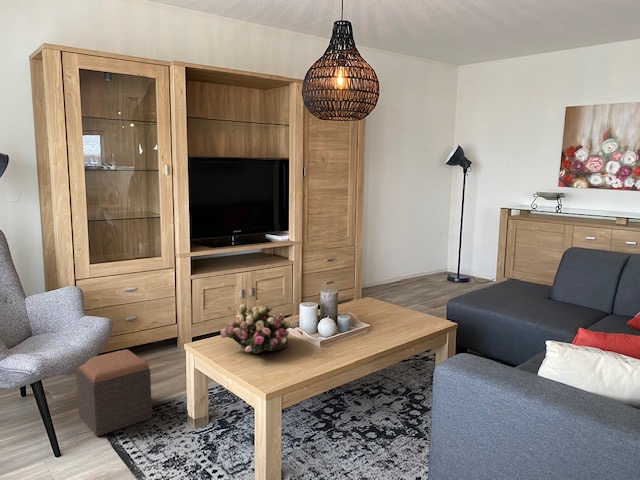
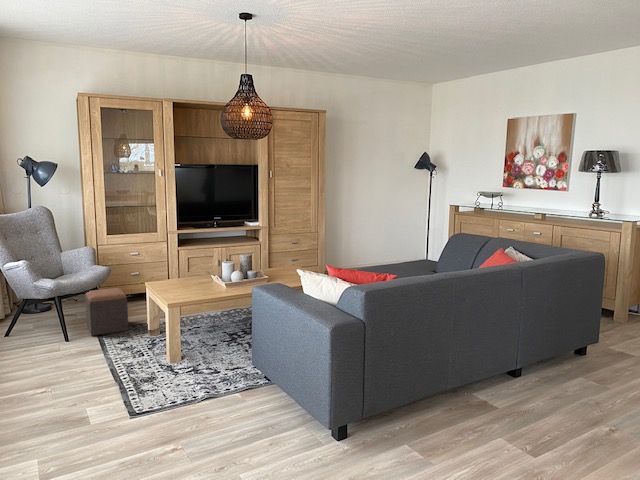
flower arrangement: present [220,304,290,353] -> none [161,257,209,287]

